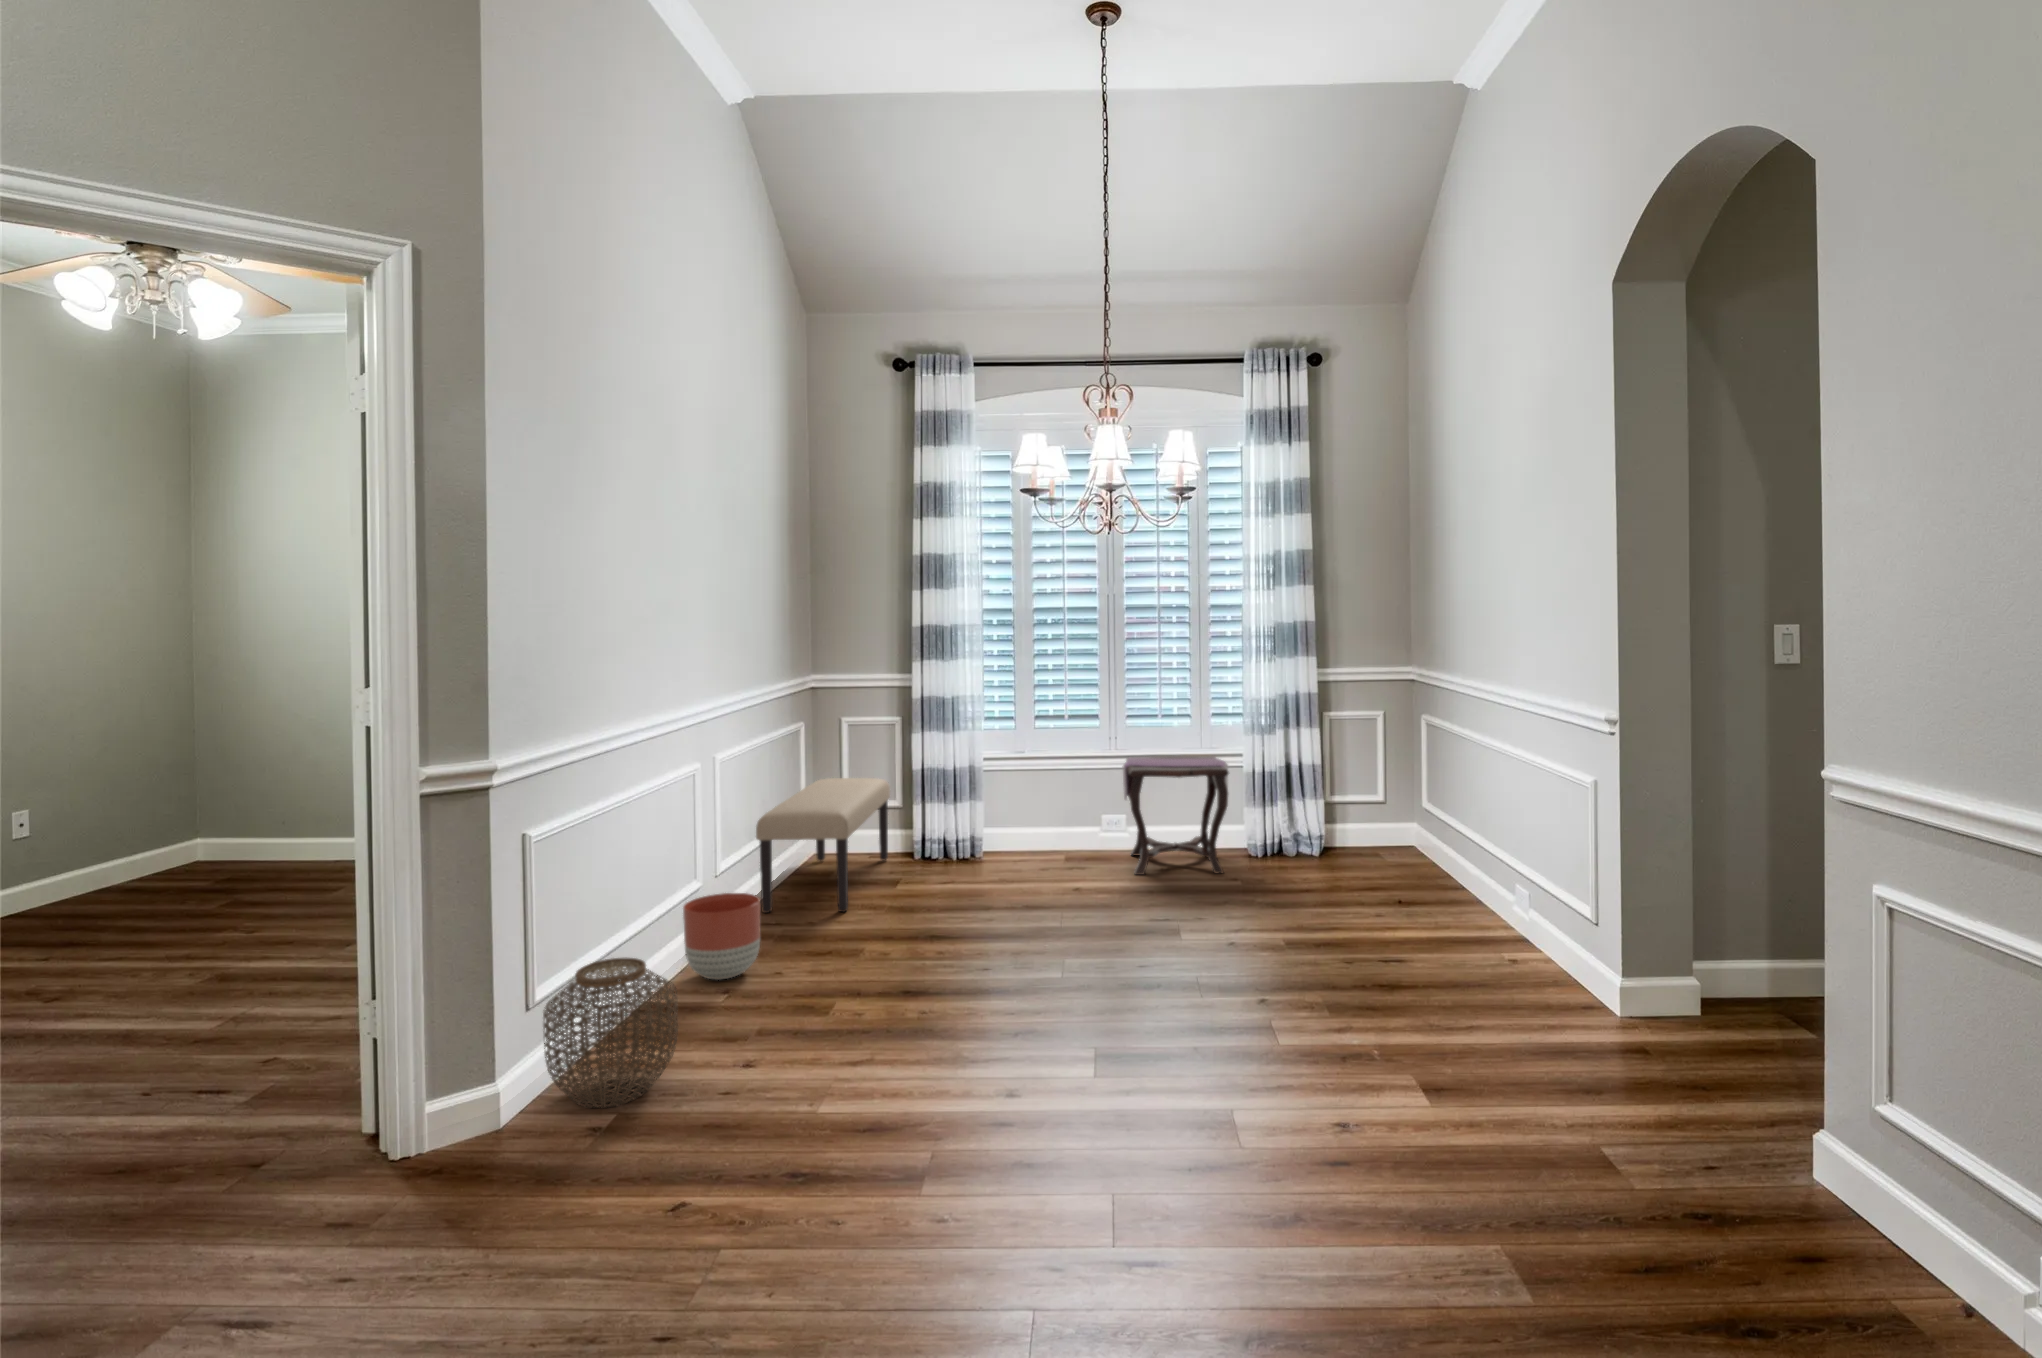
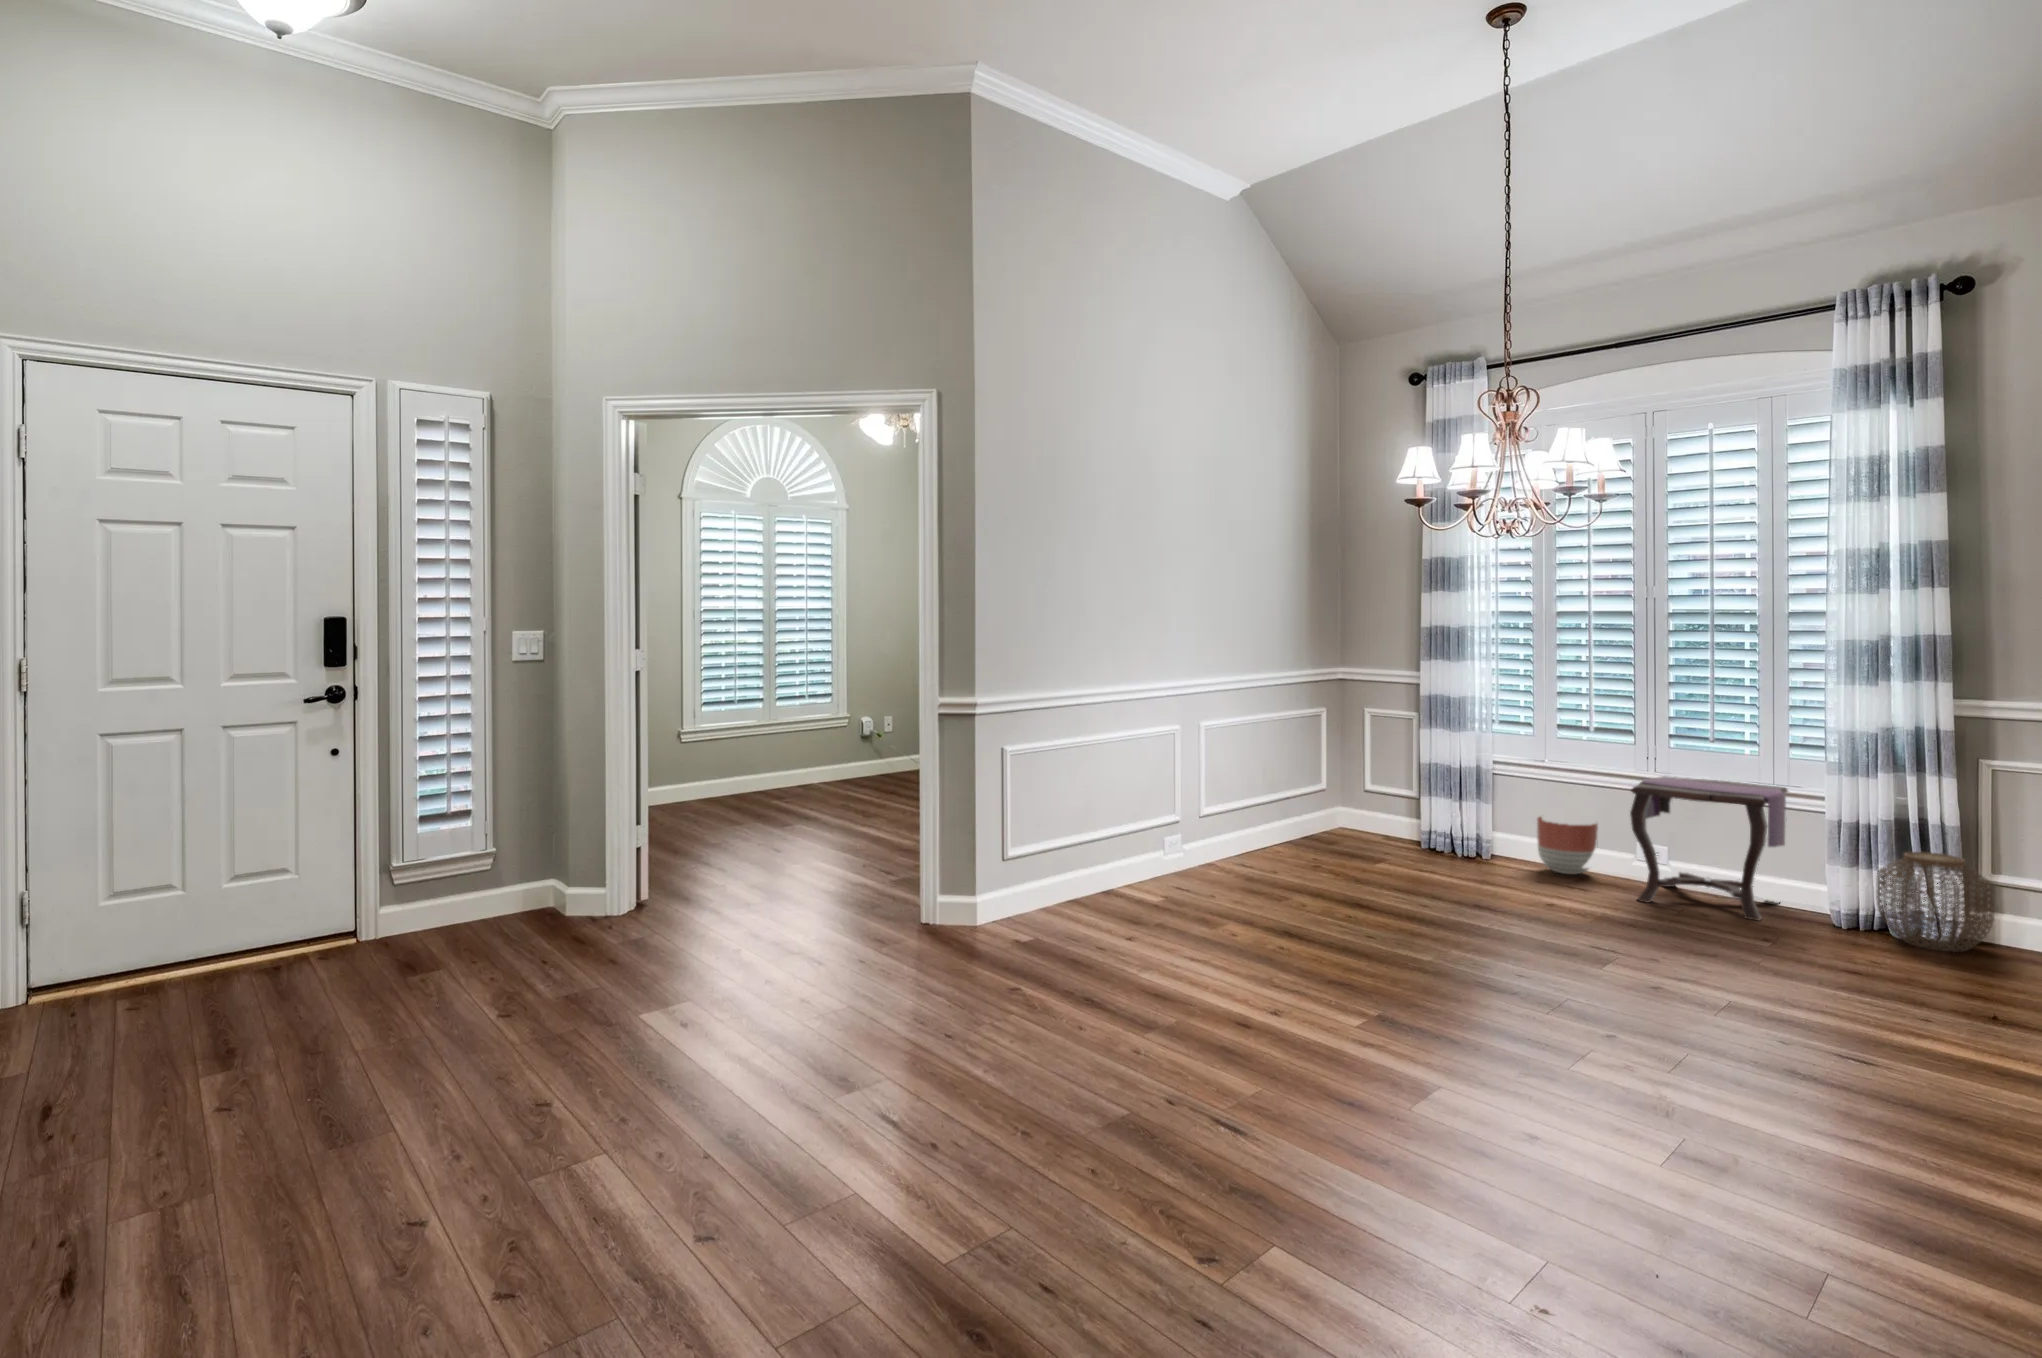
bench: present [756,778,890,913] -> none [1240,763,1397,872]
planter: present [683,893,760,980] -> present [1537,817,1598,874]
woven basket: present [543,958,678,1108] -> present [1876,852,1995,952]

